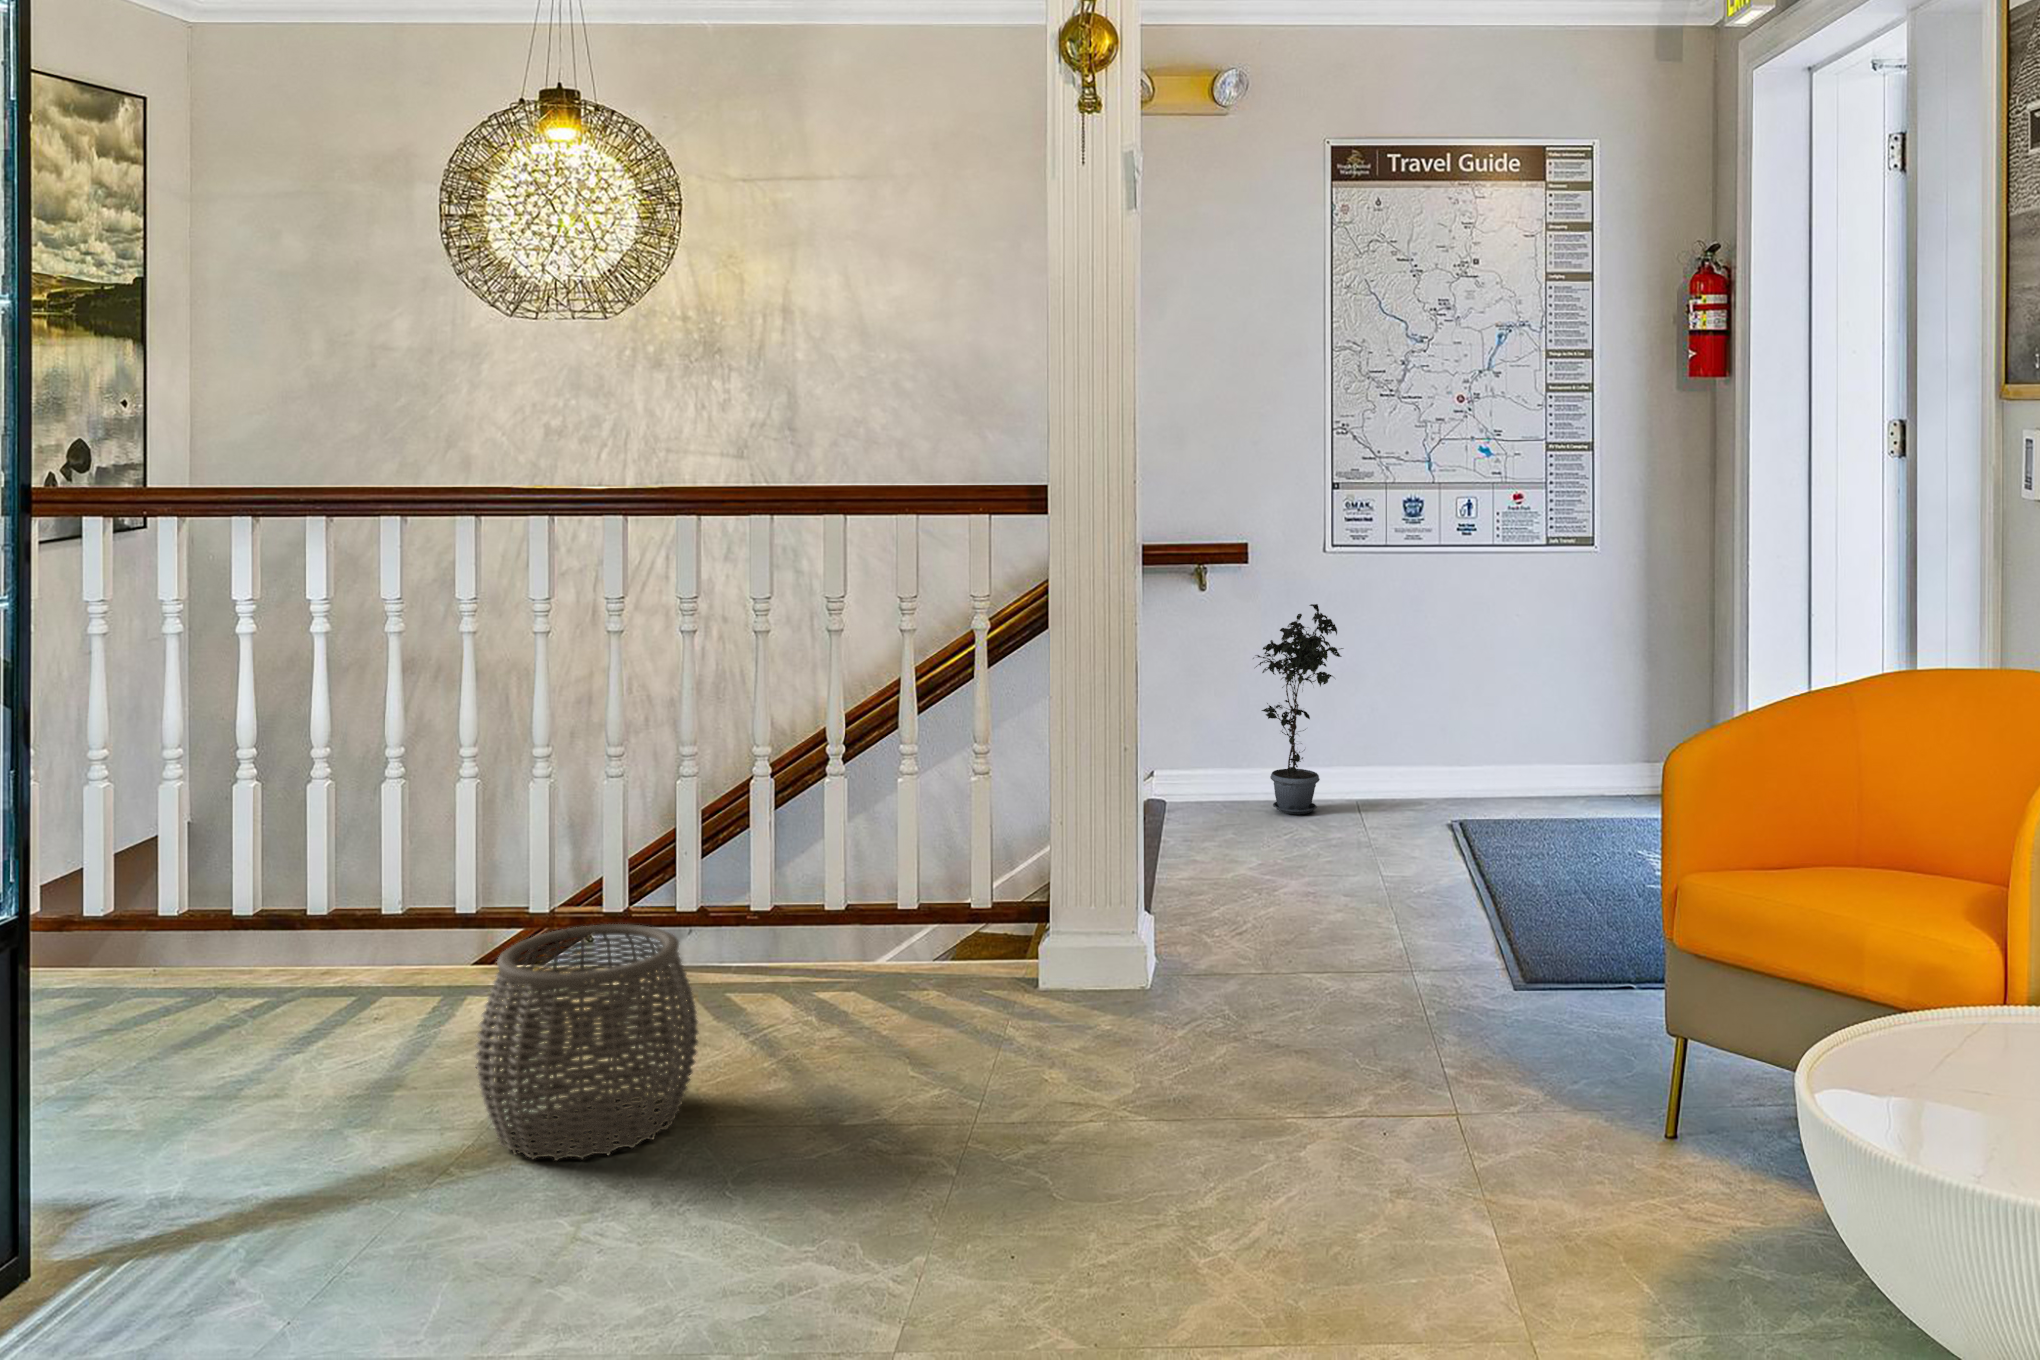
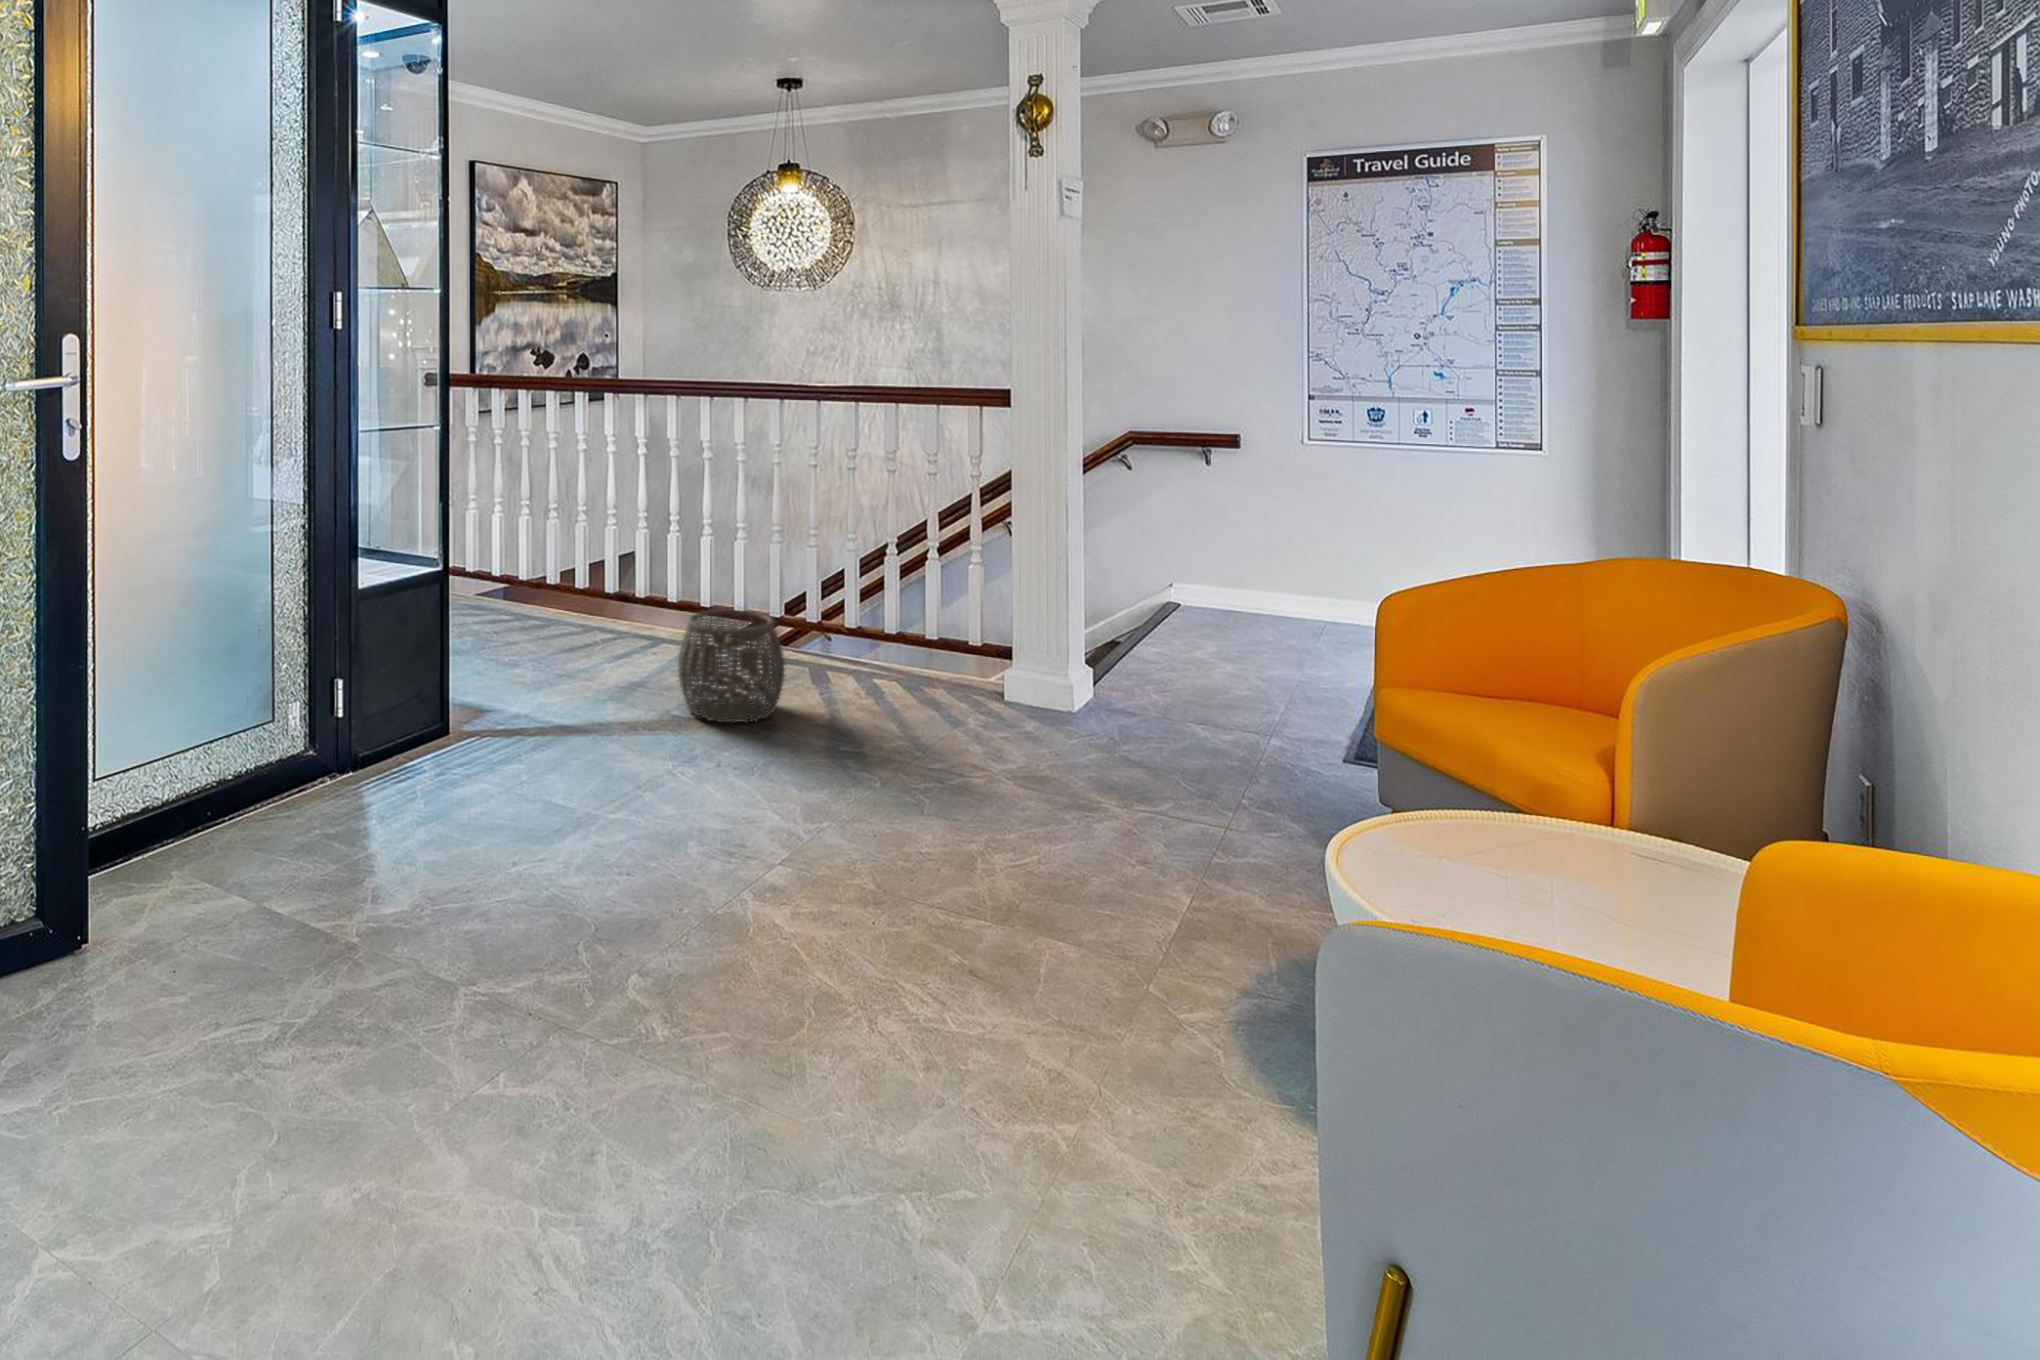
potted plant: present [1253,604,1343,815] -> none [1231,483,1303,629]

